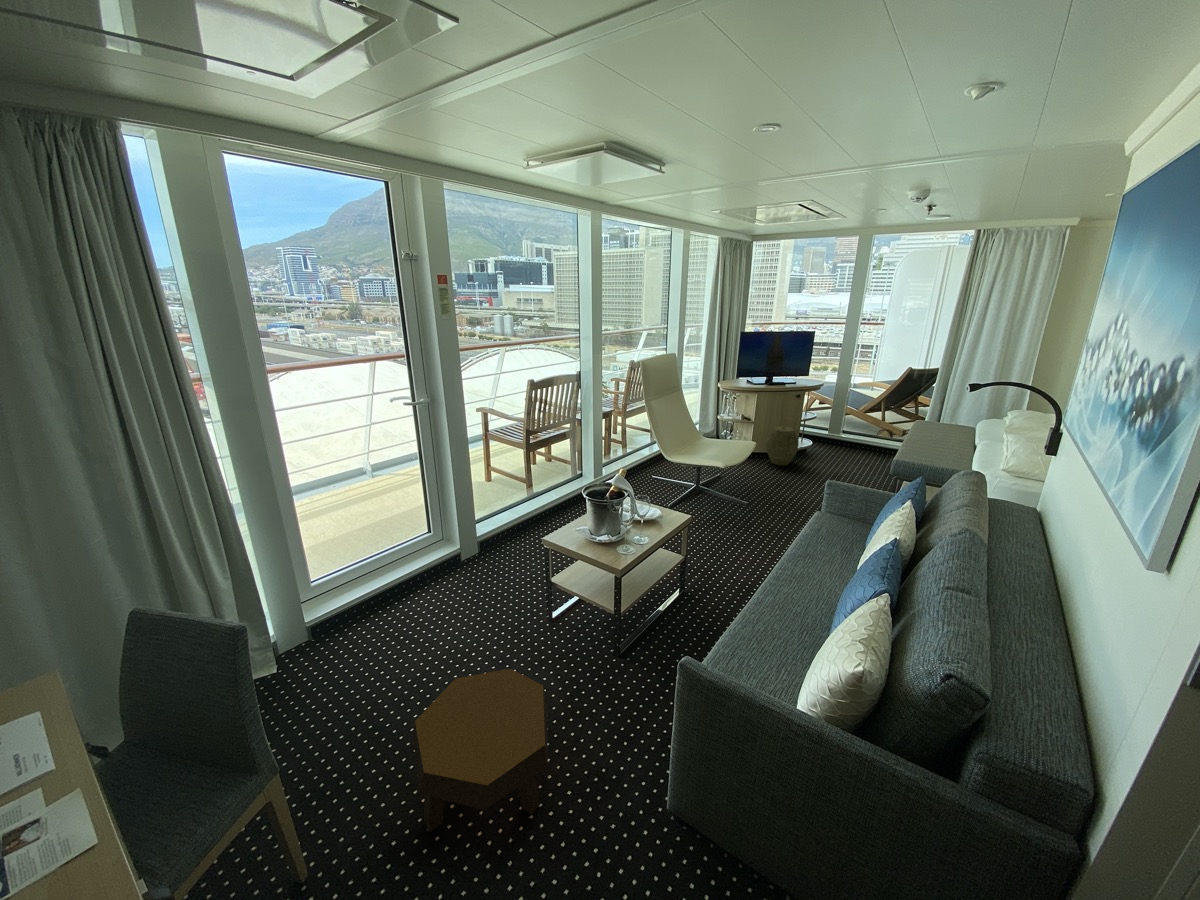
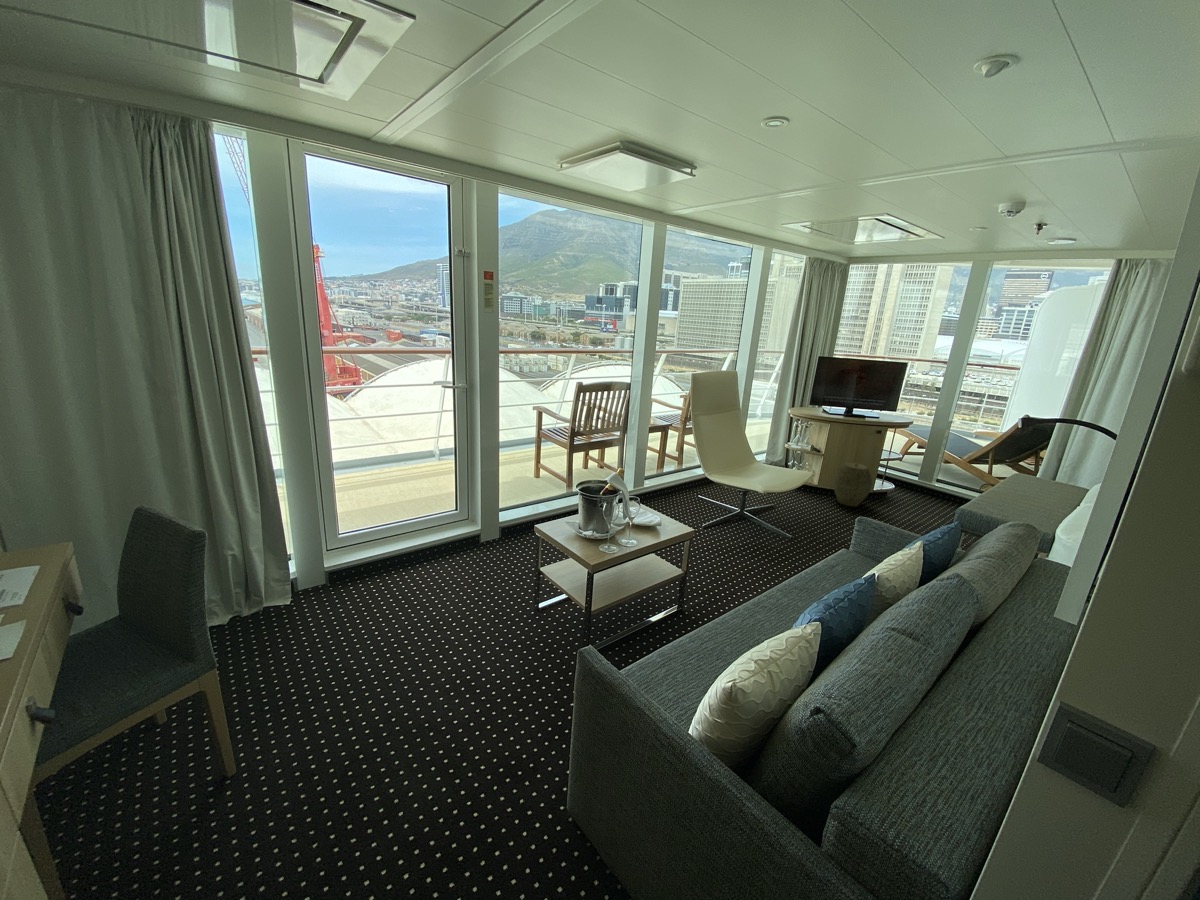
footstool: present [413,669,548,833] -> none [336,635,485,780]

